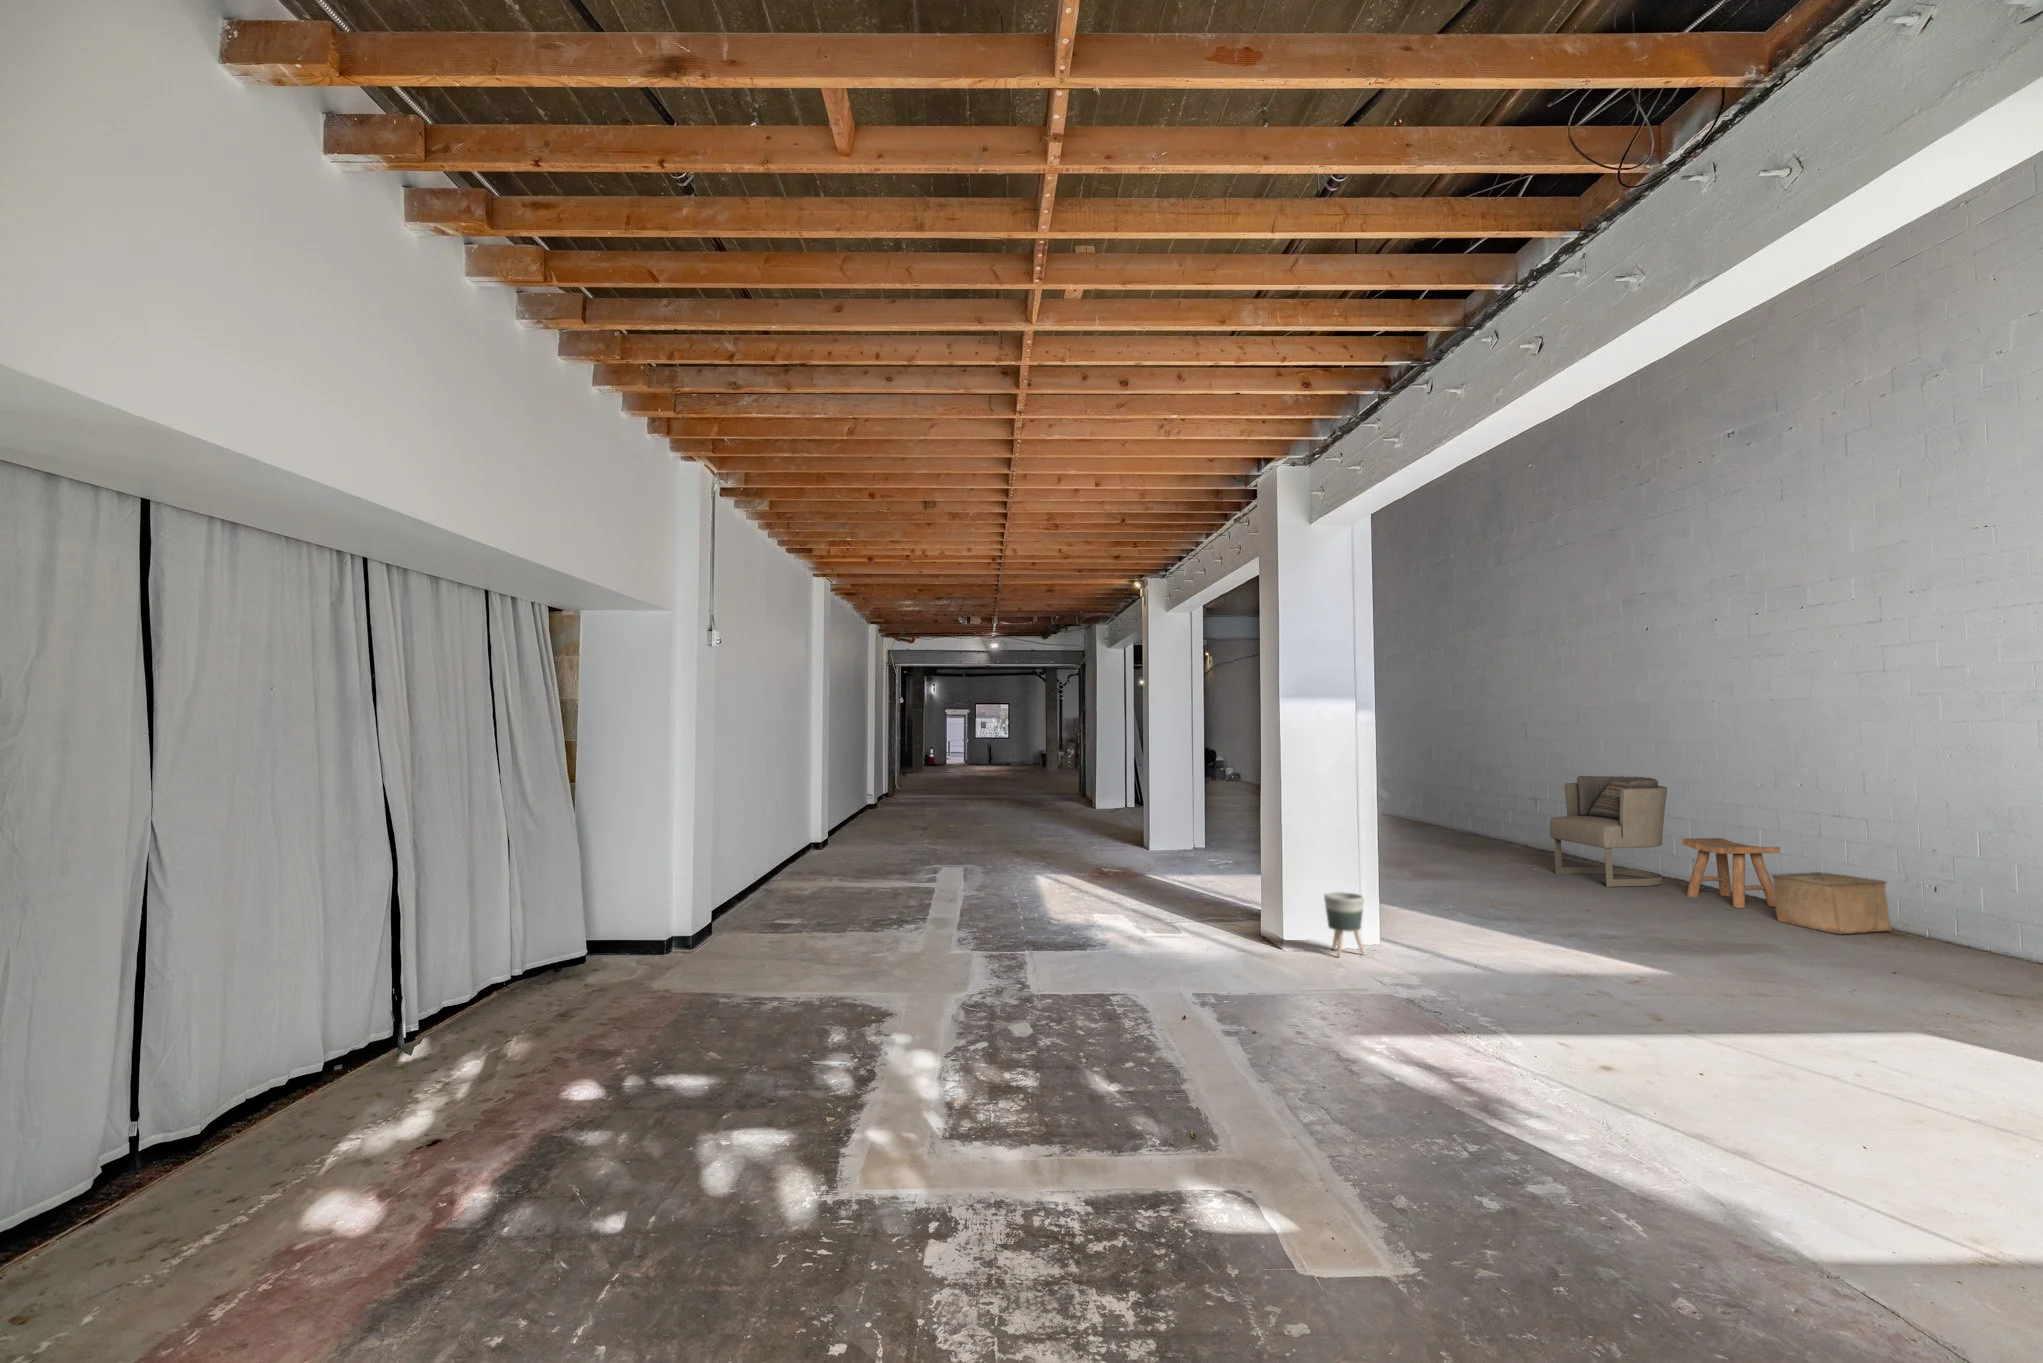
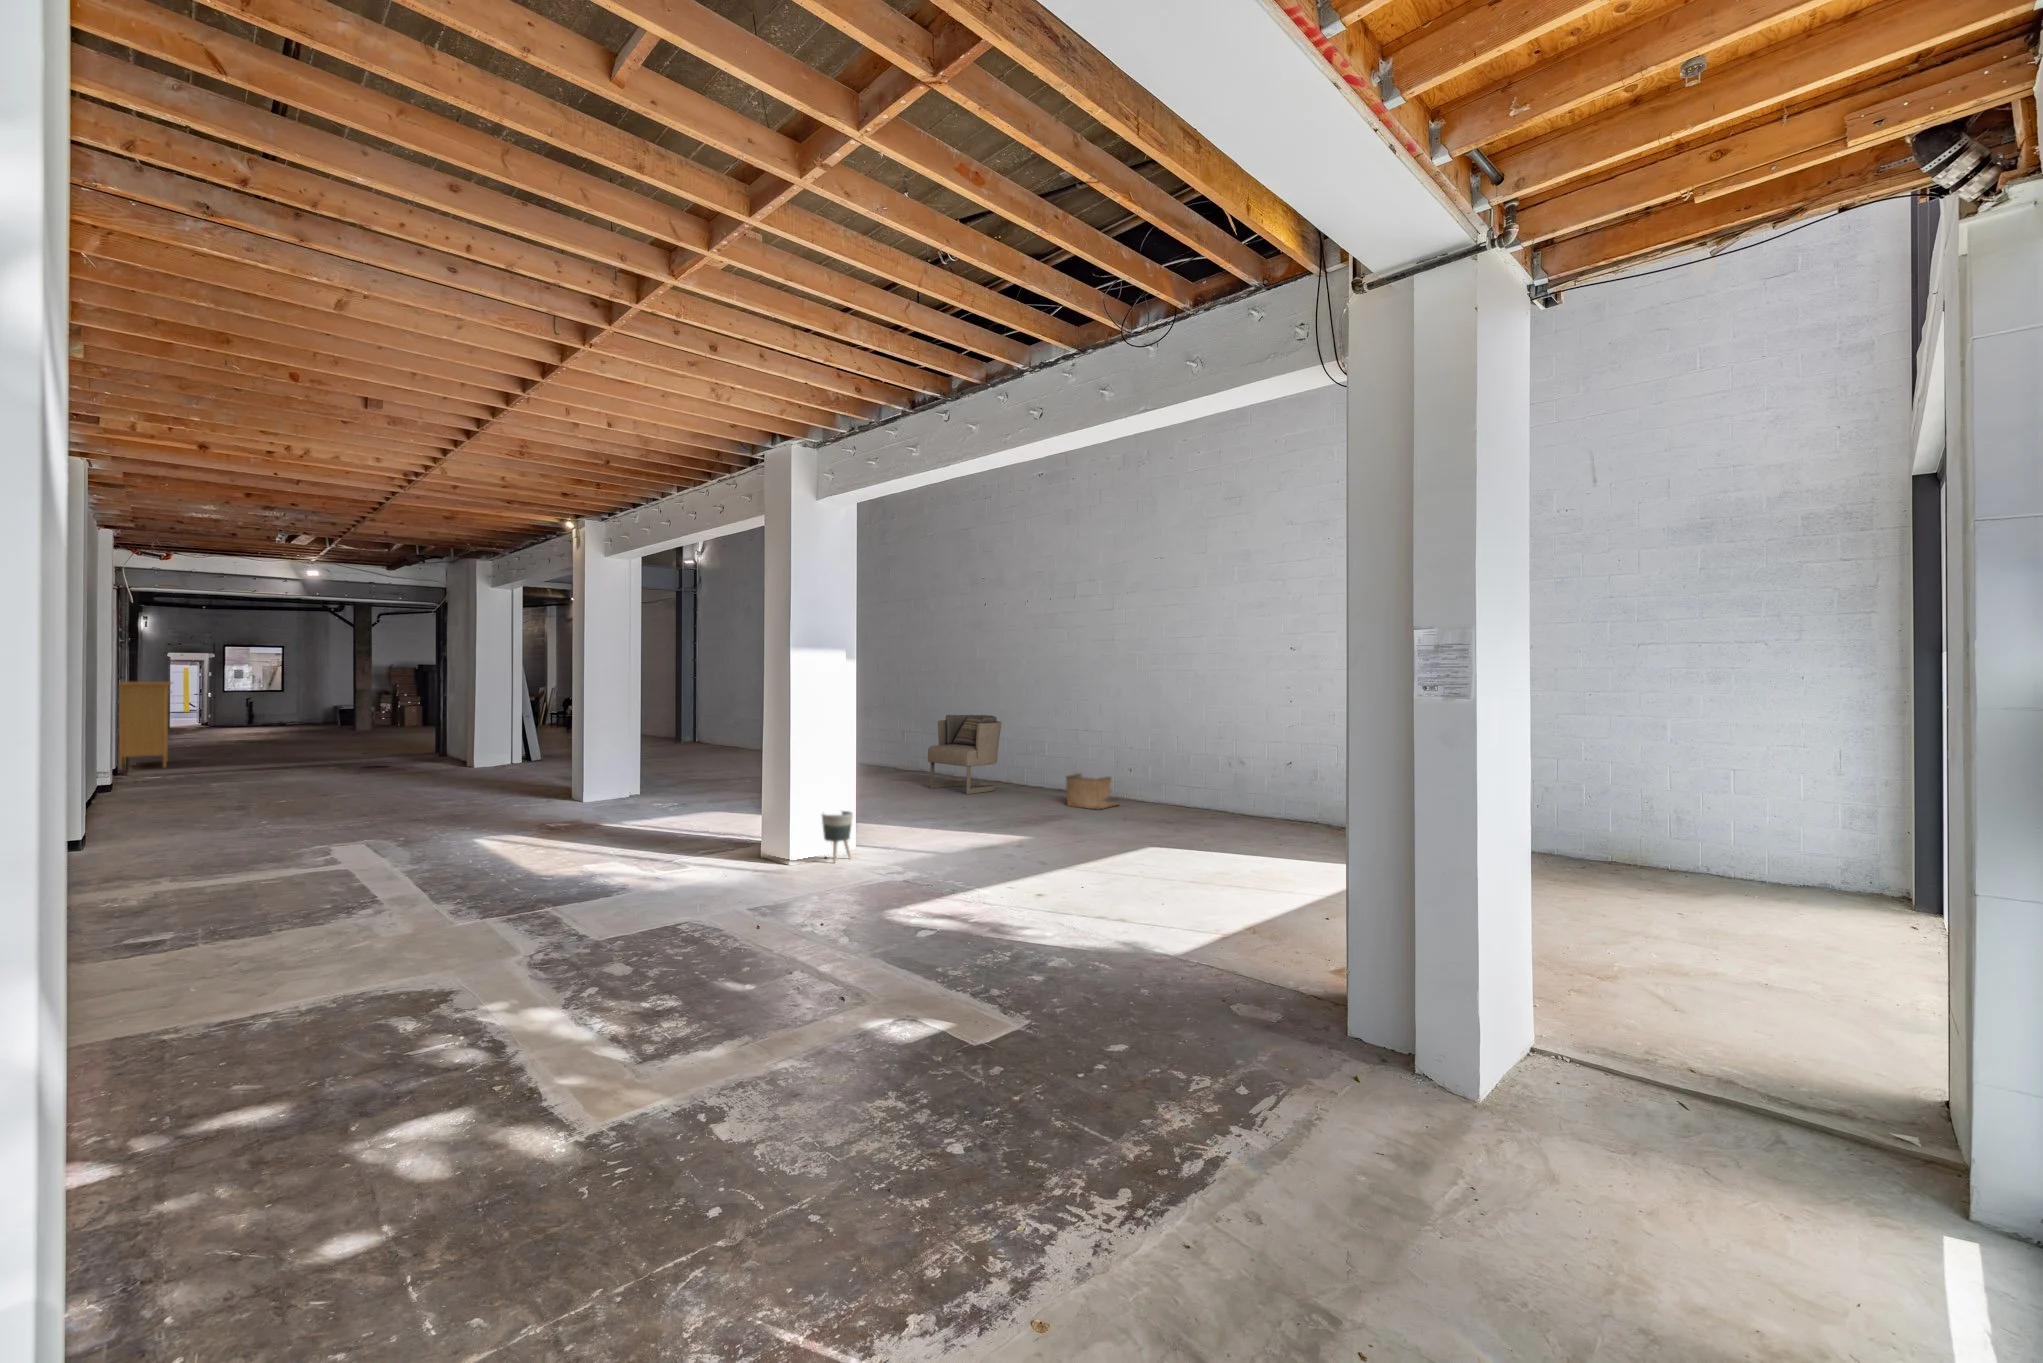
console table: none [878,739,912,804] -> present [119,682,171,770]
stool: present [1682,838,1780,908] -> none [1012,755,1065,800]

